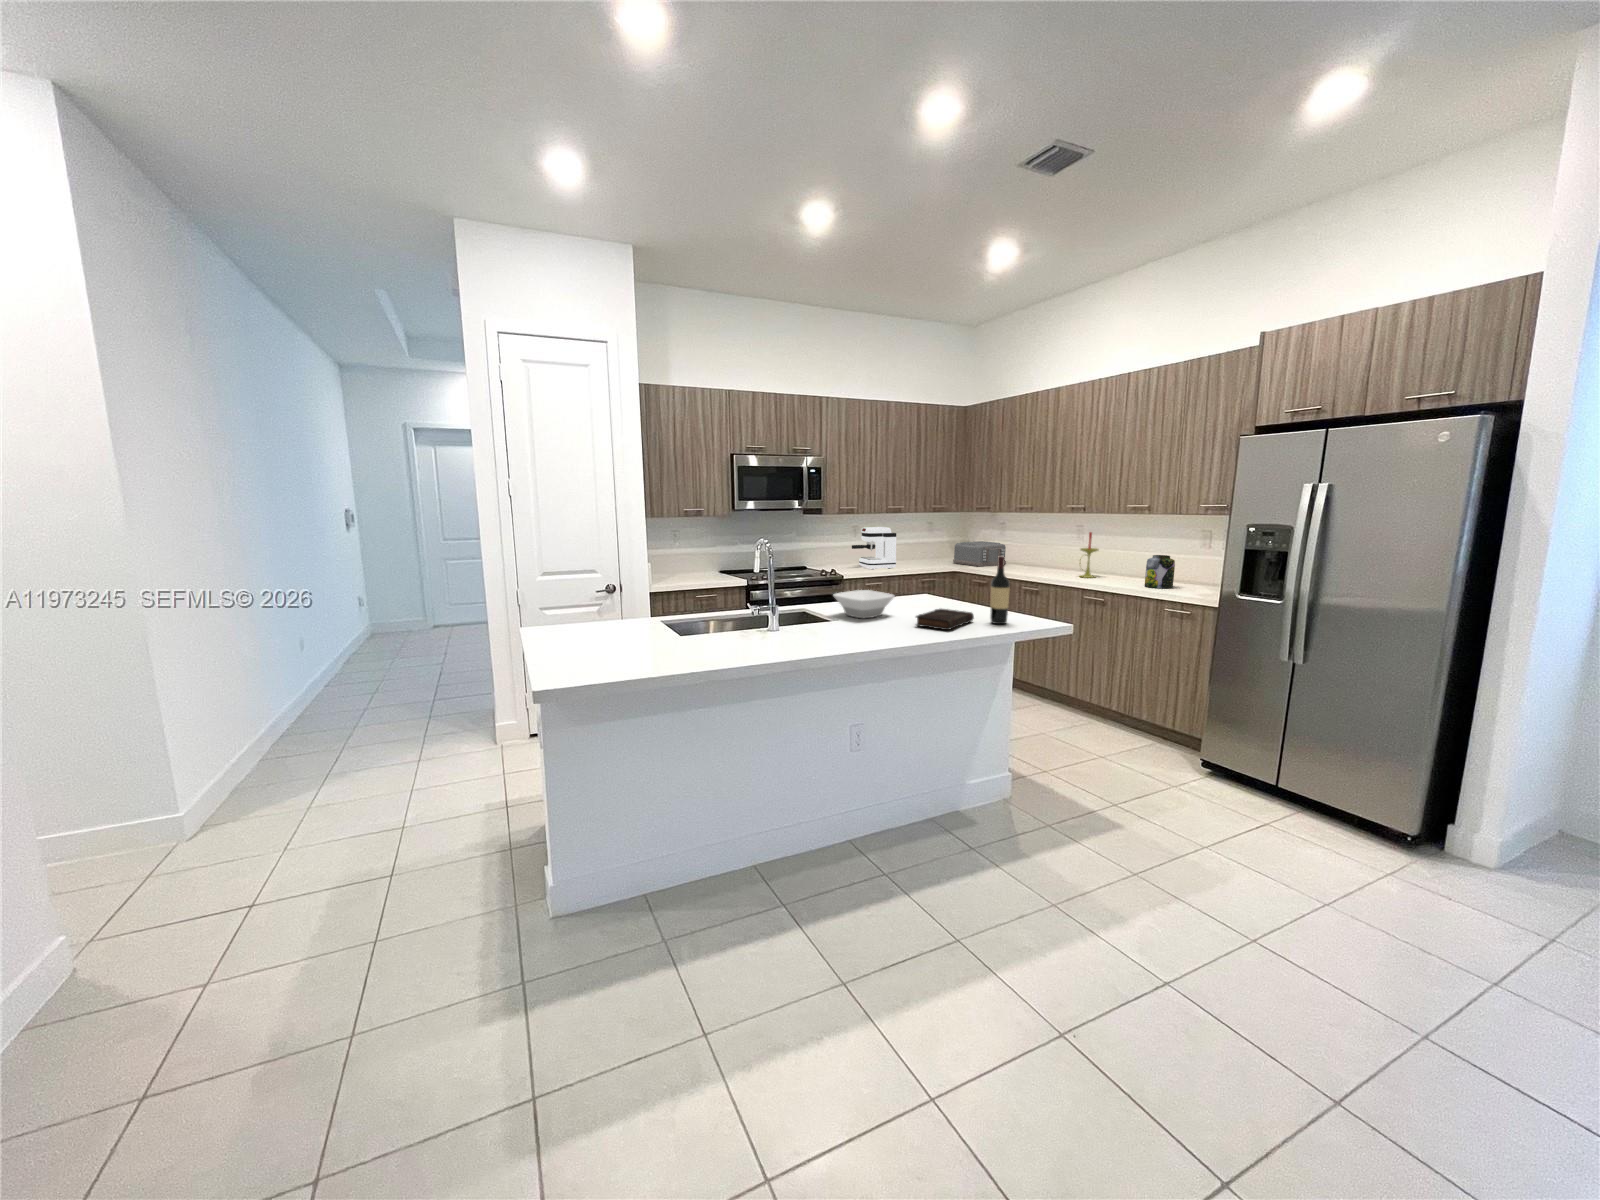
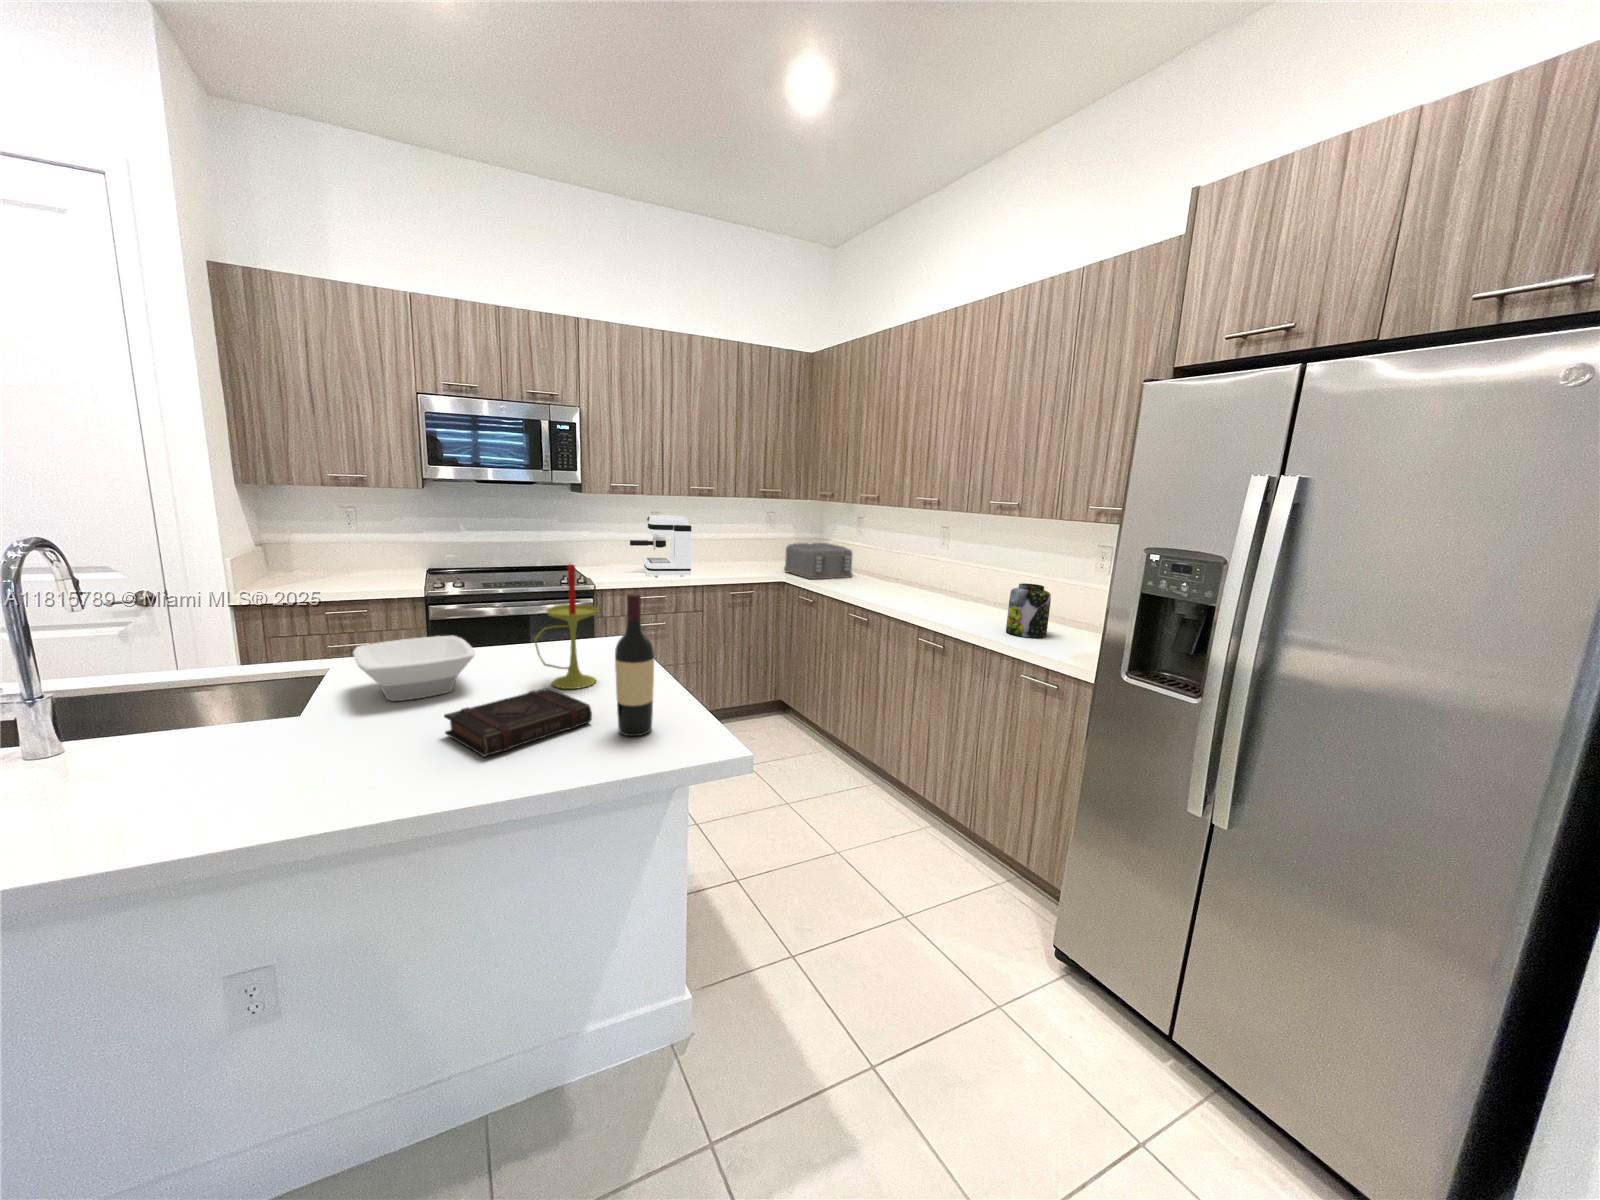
candle: present [1080,532,1098,578] -> present [534,565,598,689]

